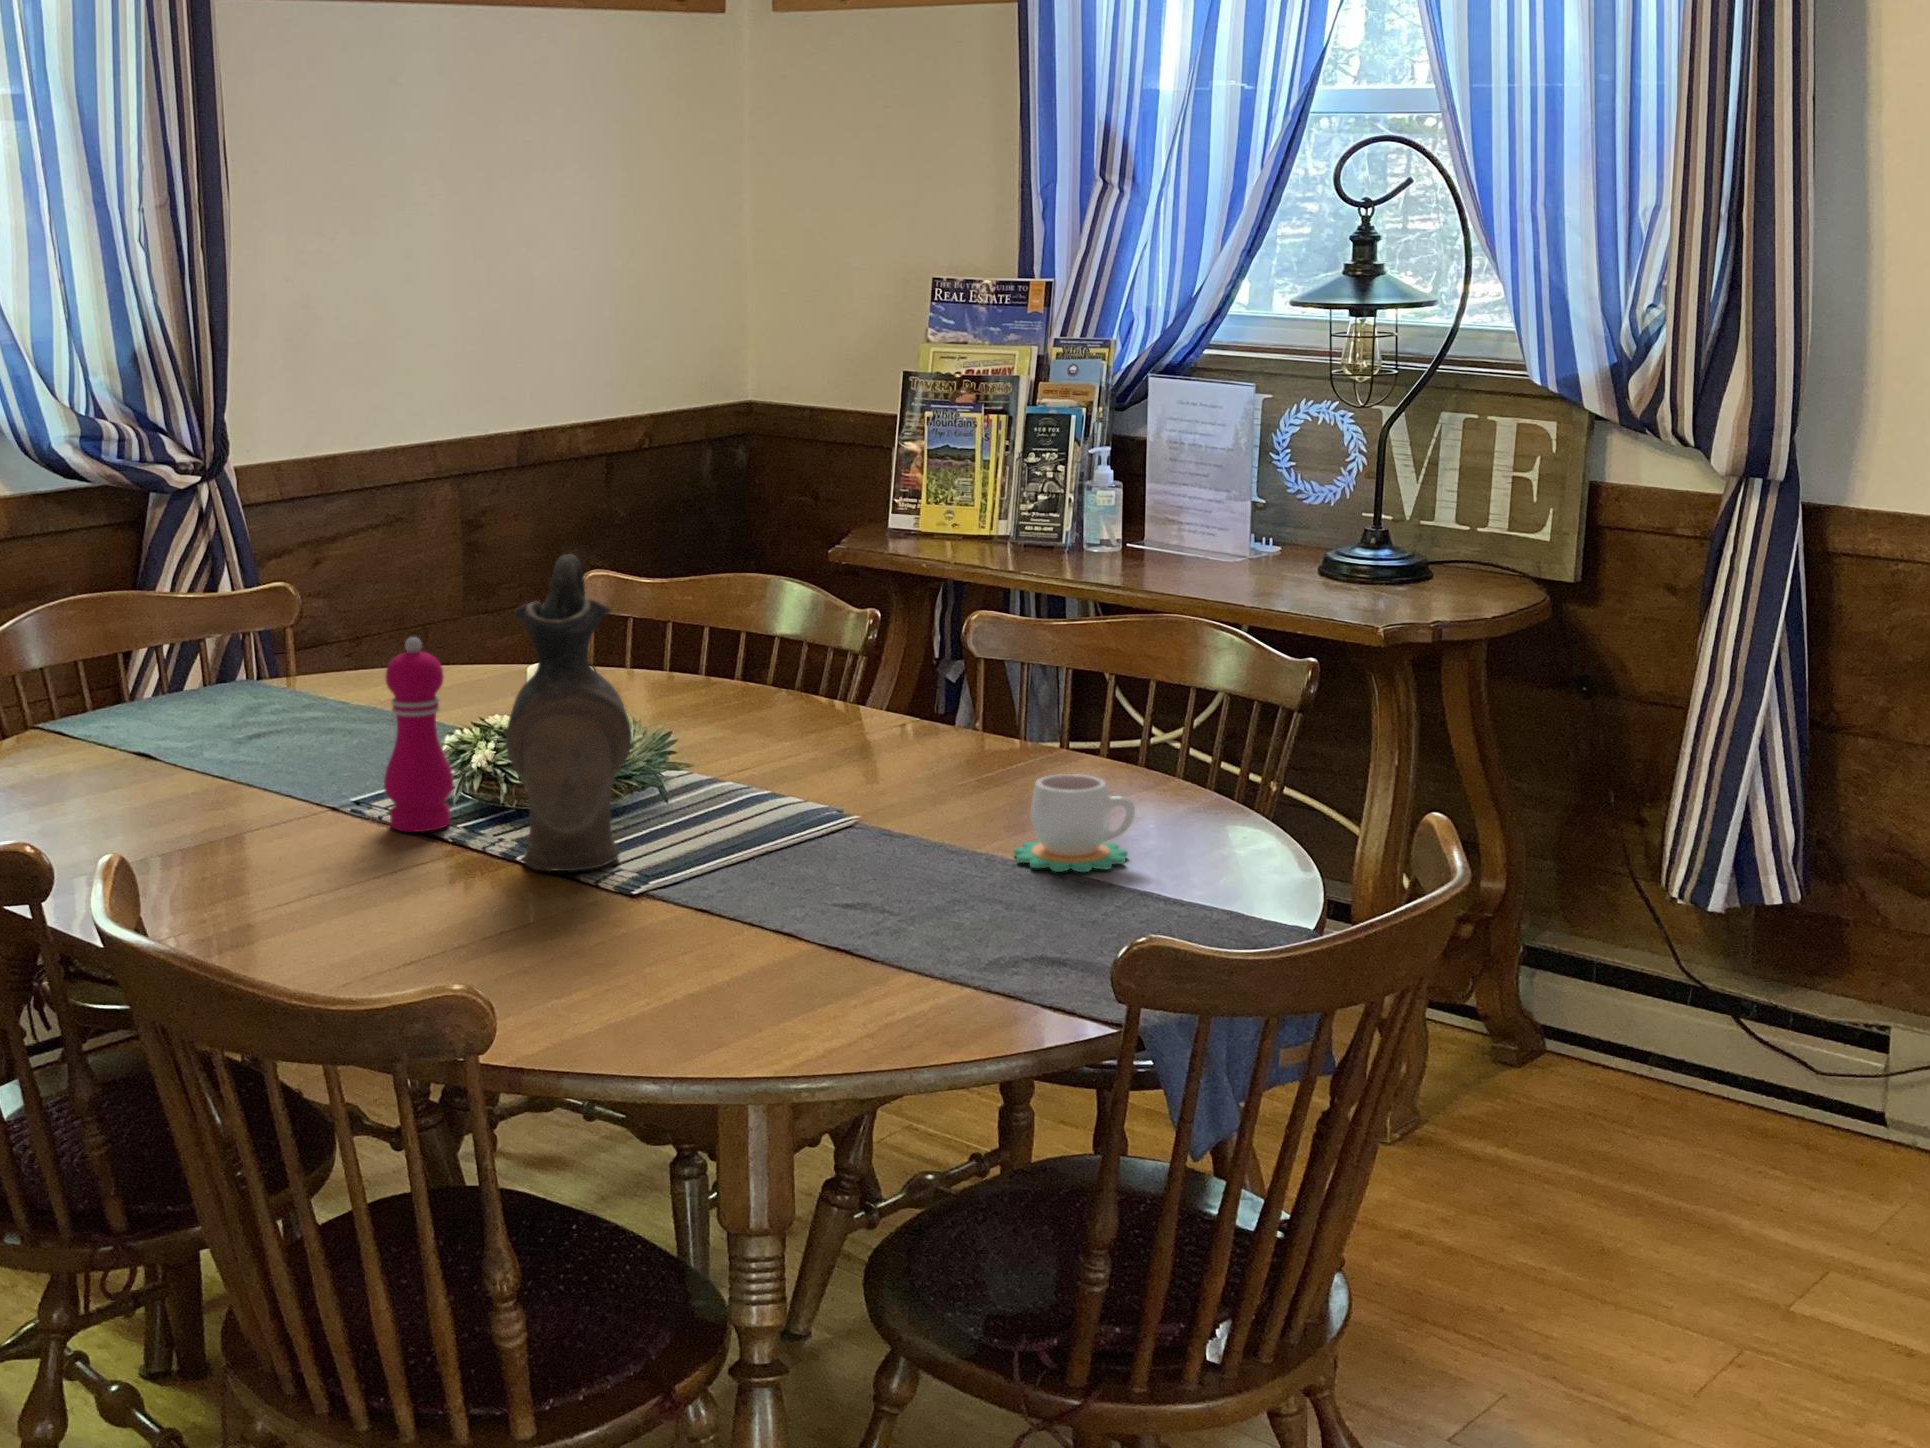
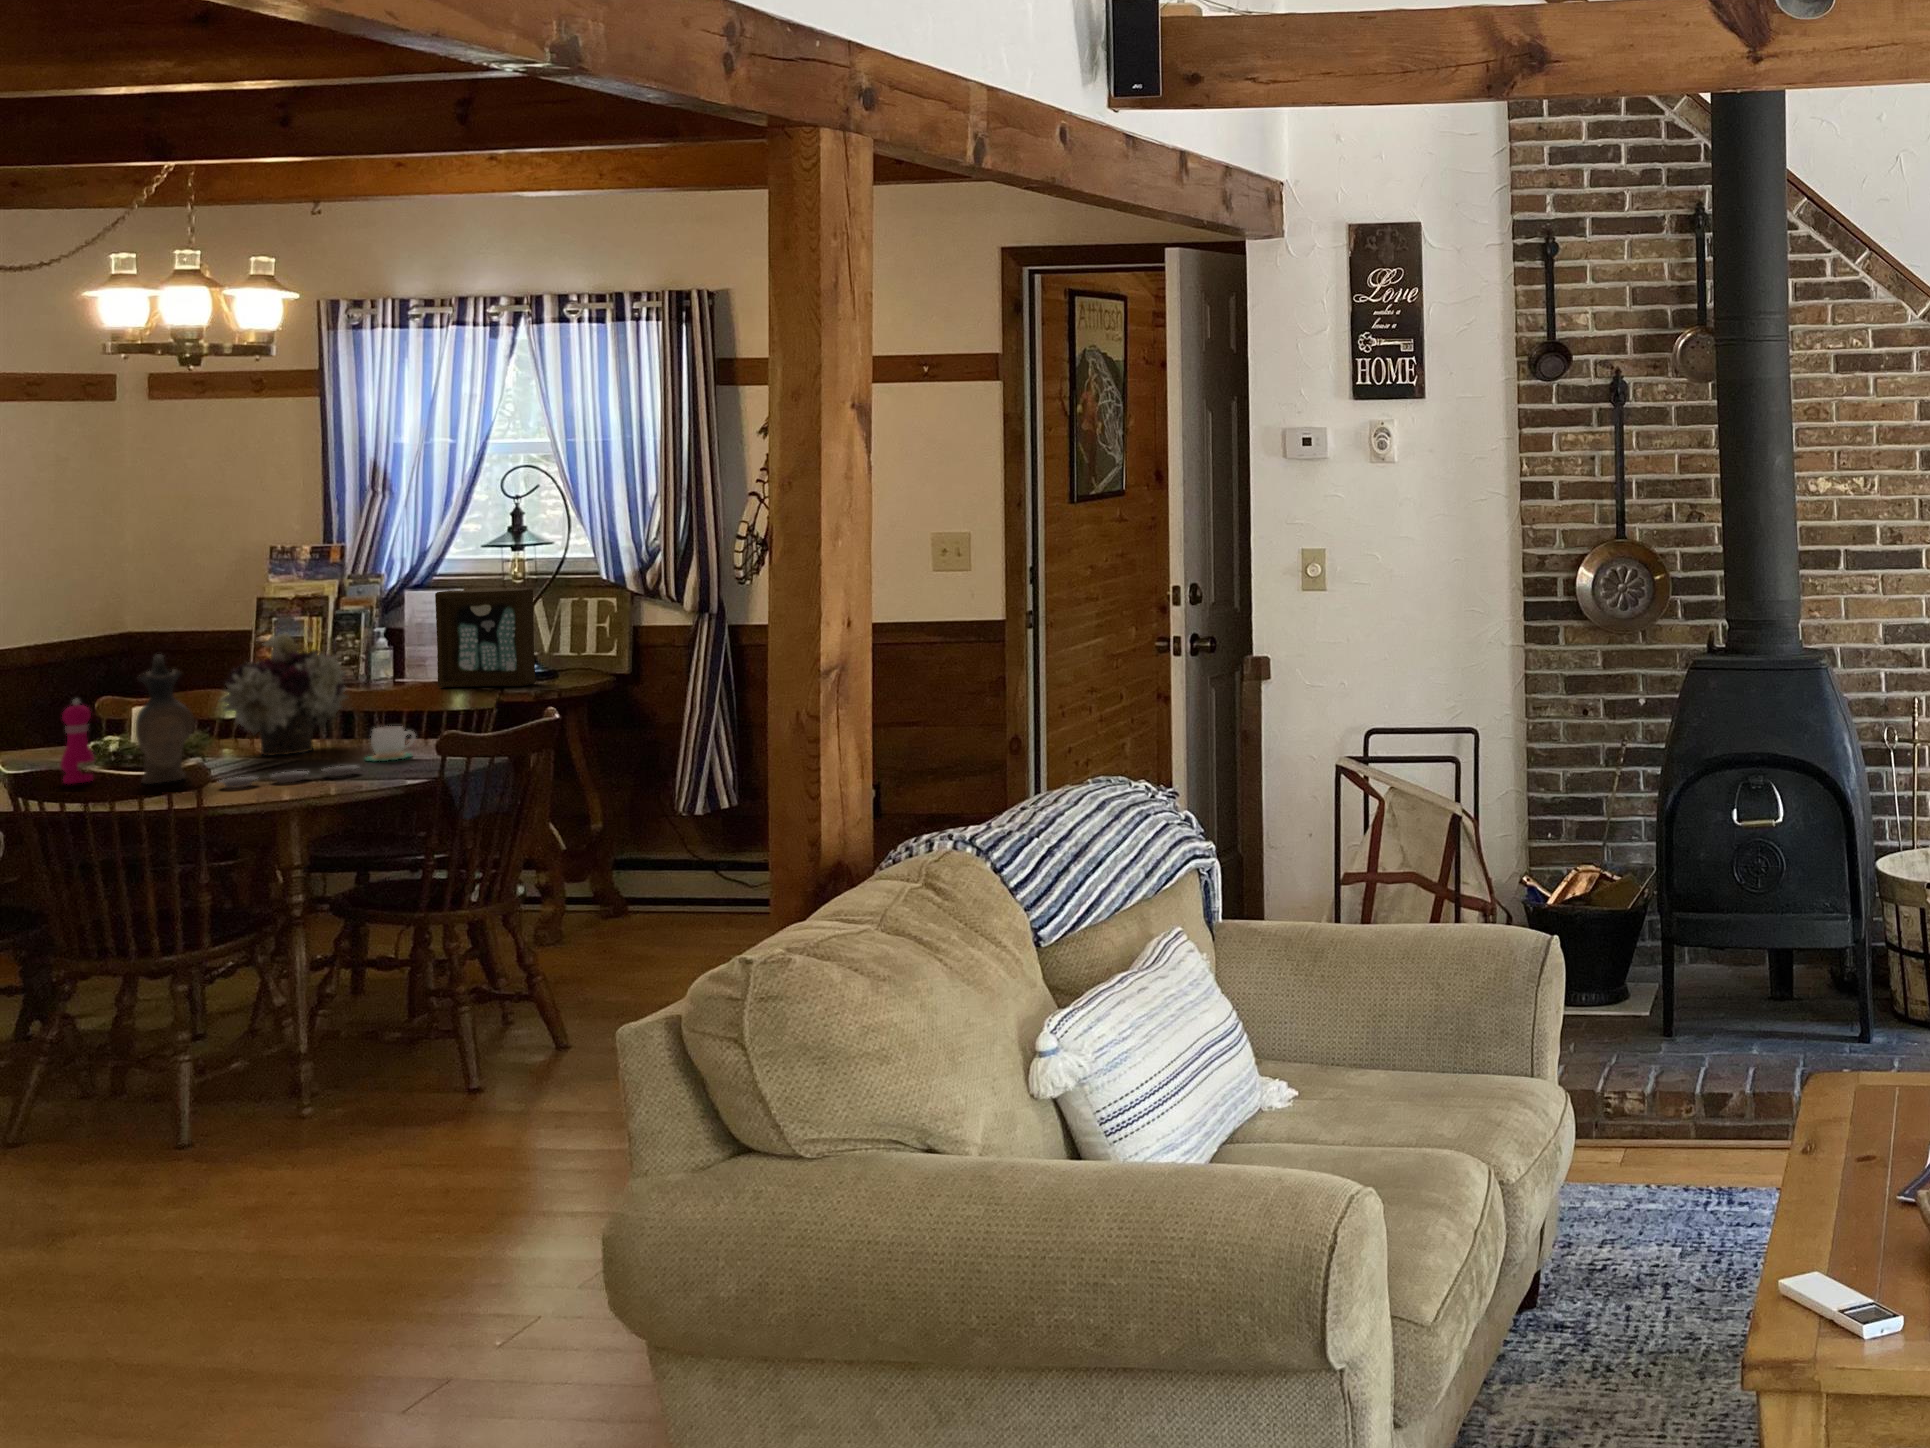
picture frame: none [1202,386,1394,598] -> present [435,589,536,687]
flower arrangement: none [719,502,1001,791] -> present [222,633,347,755]
plate: none [654,895,991,940] -> present [221,766,356,788]

